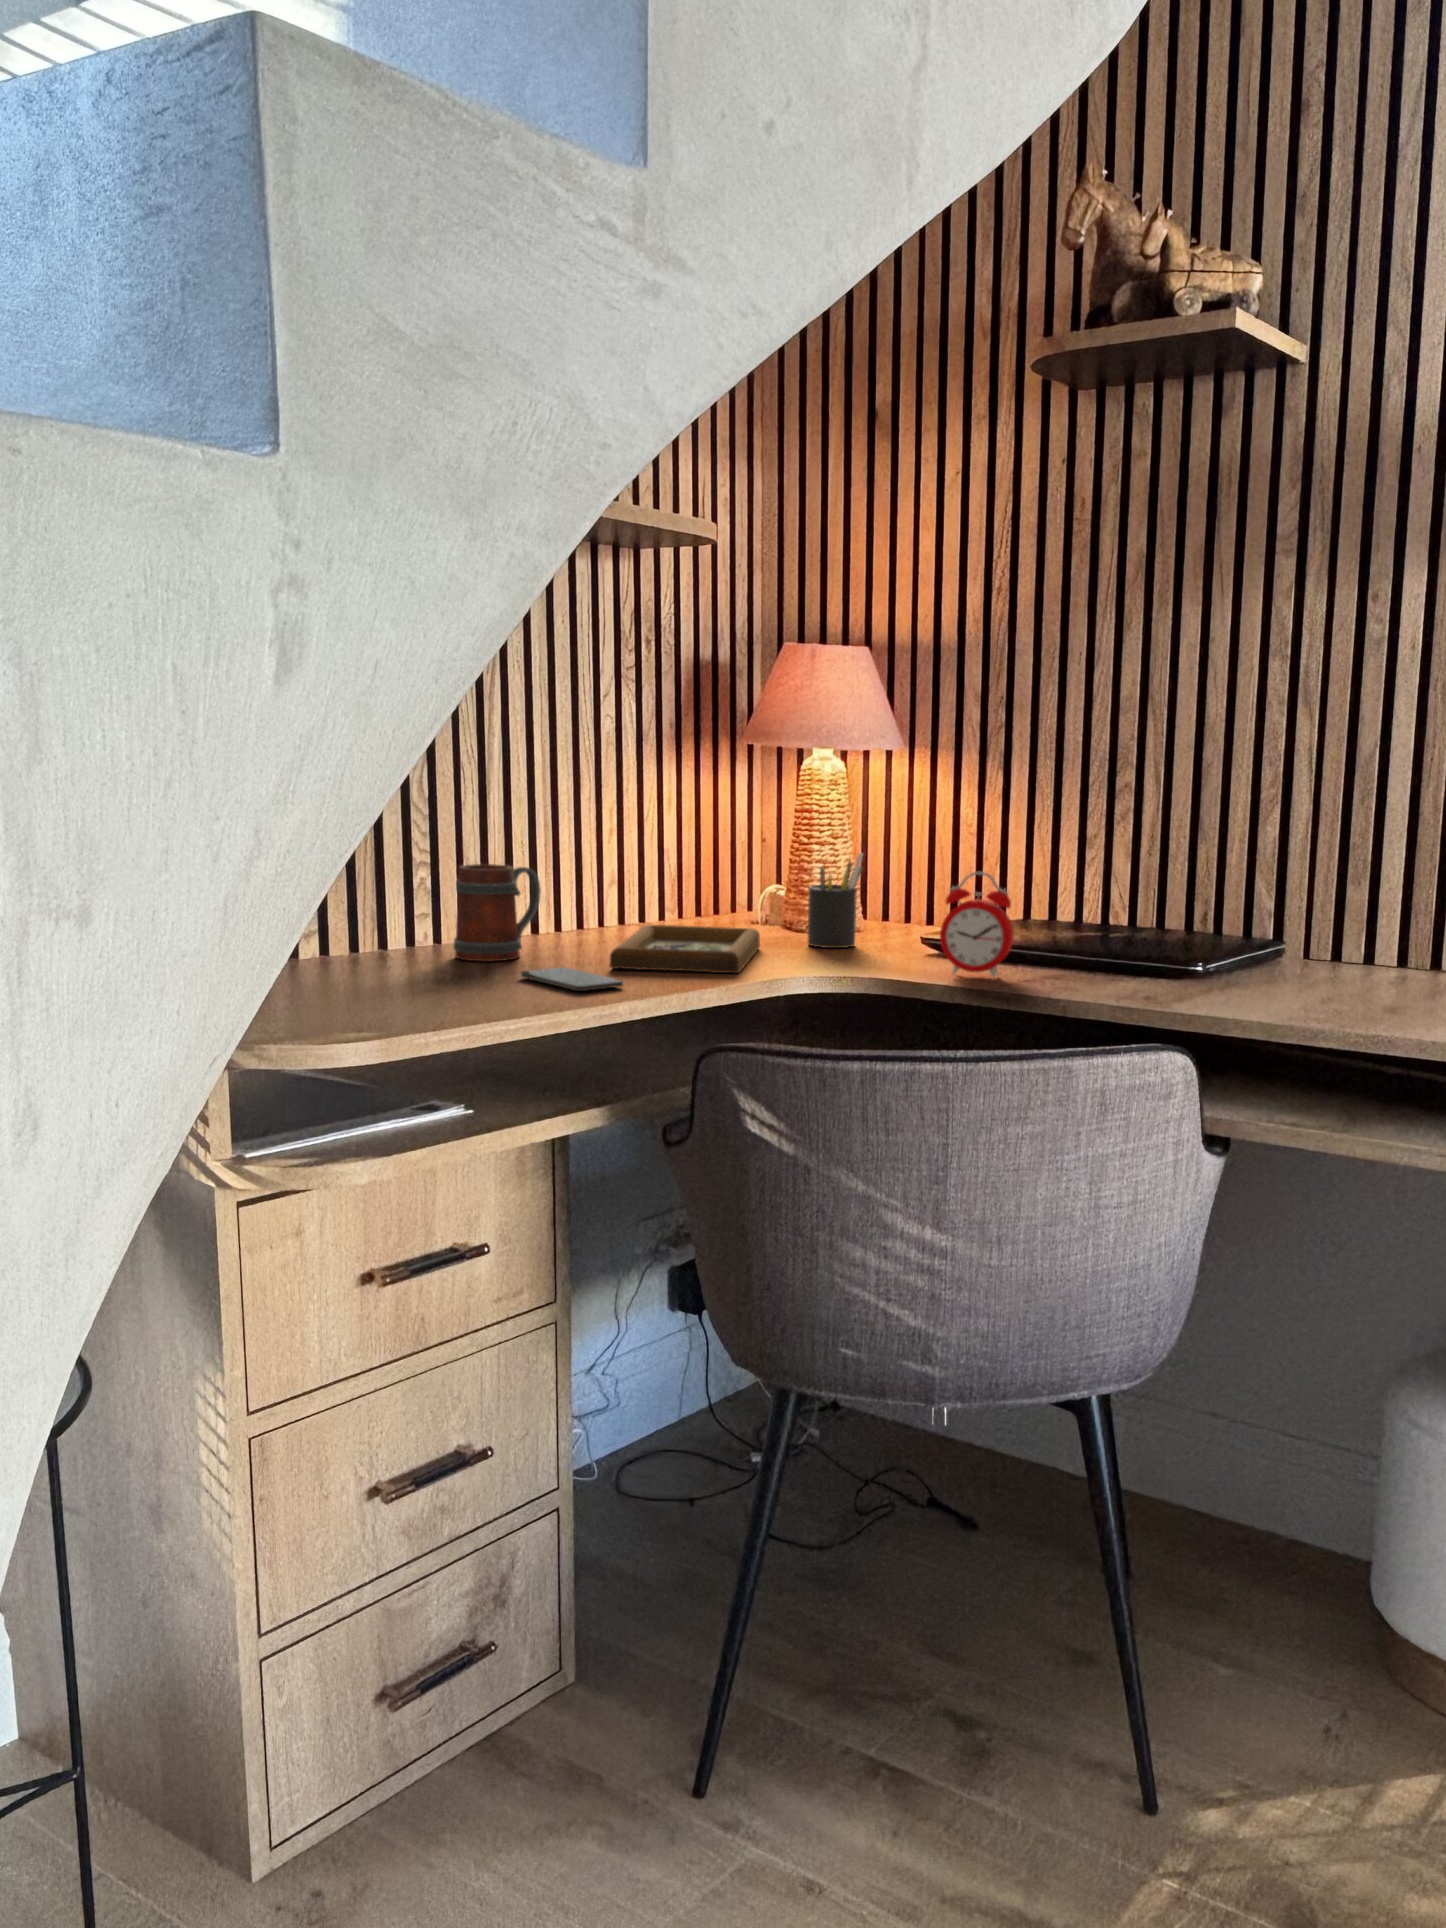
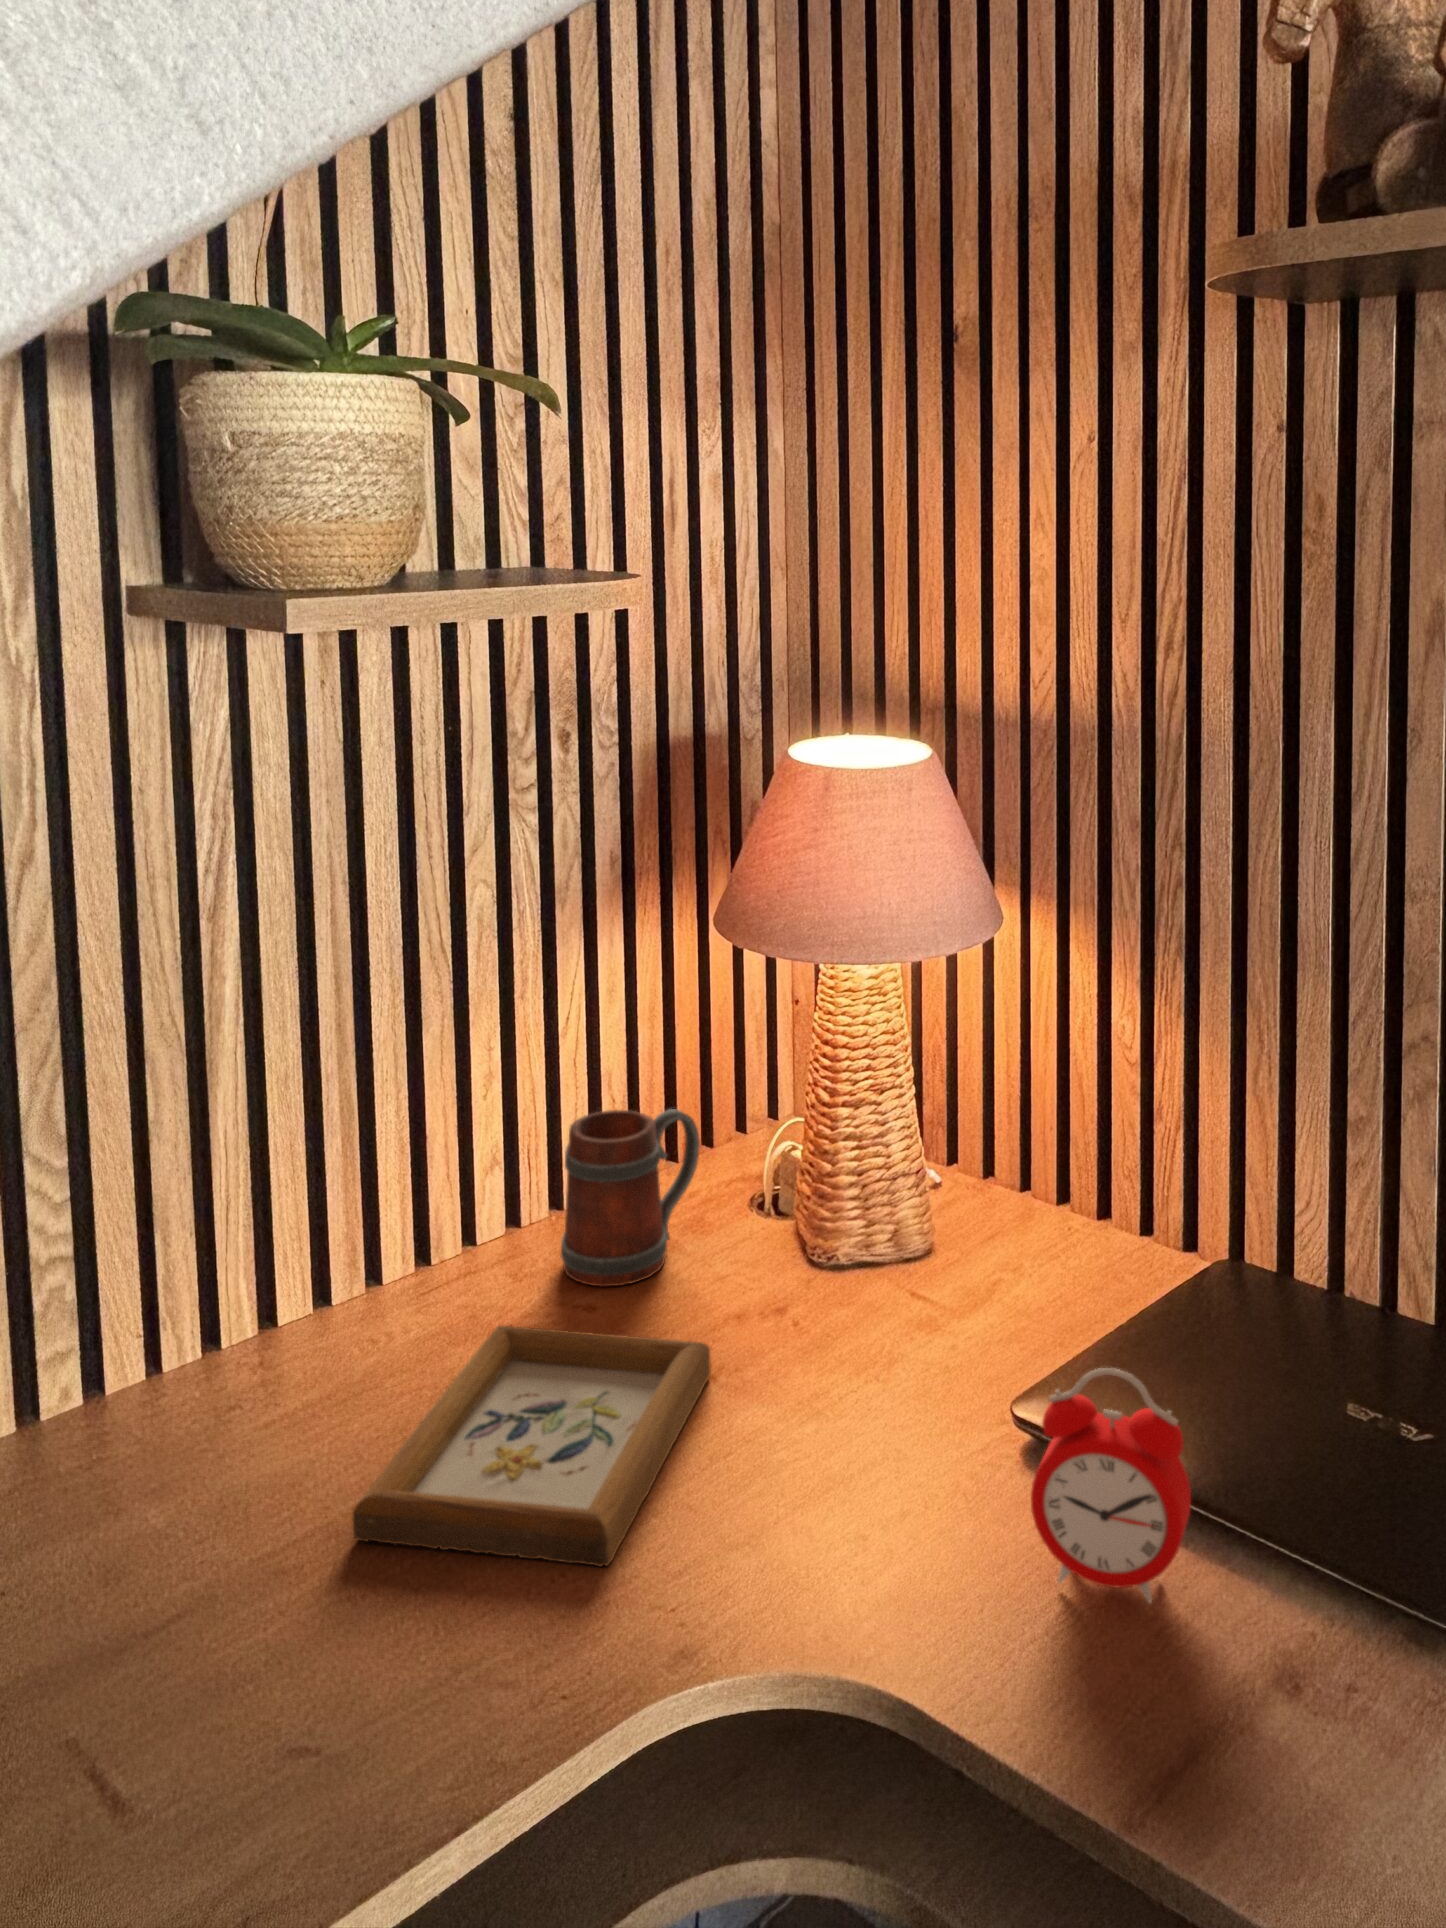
pen holder: present [808,853,863,948] -> none [809,1186,910,1373]
mug: present [454,864,541,961] -> present [561,1109,700,1287]
smartphone: present [520,967,623,991] -> none [133,1561,315,1742]

